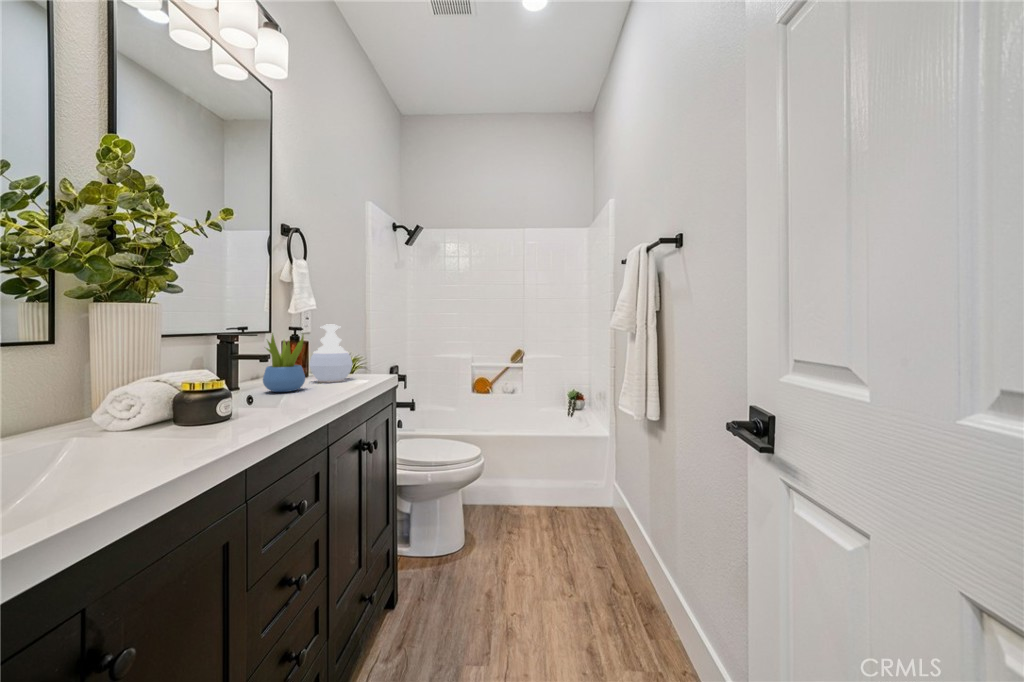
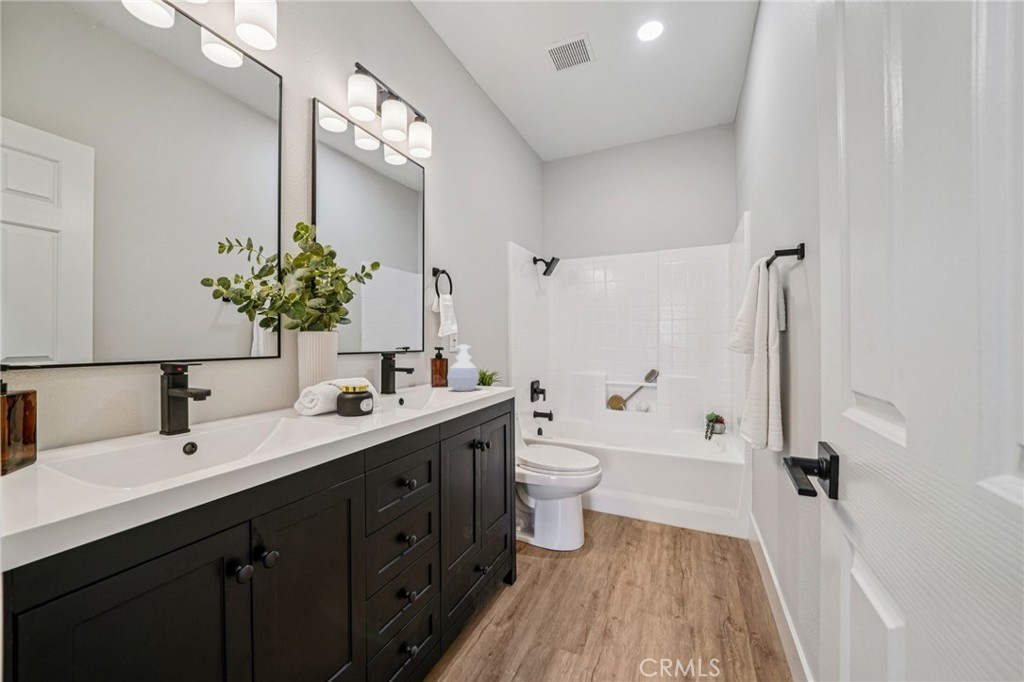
succulent plant: present [263,334,305,392] -> none [410,351,440,397]

